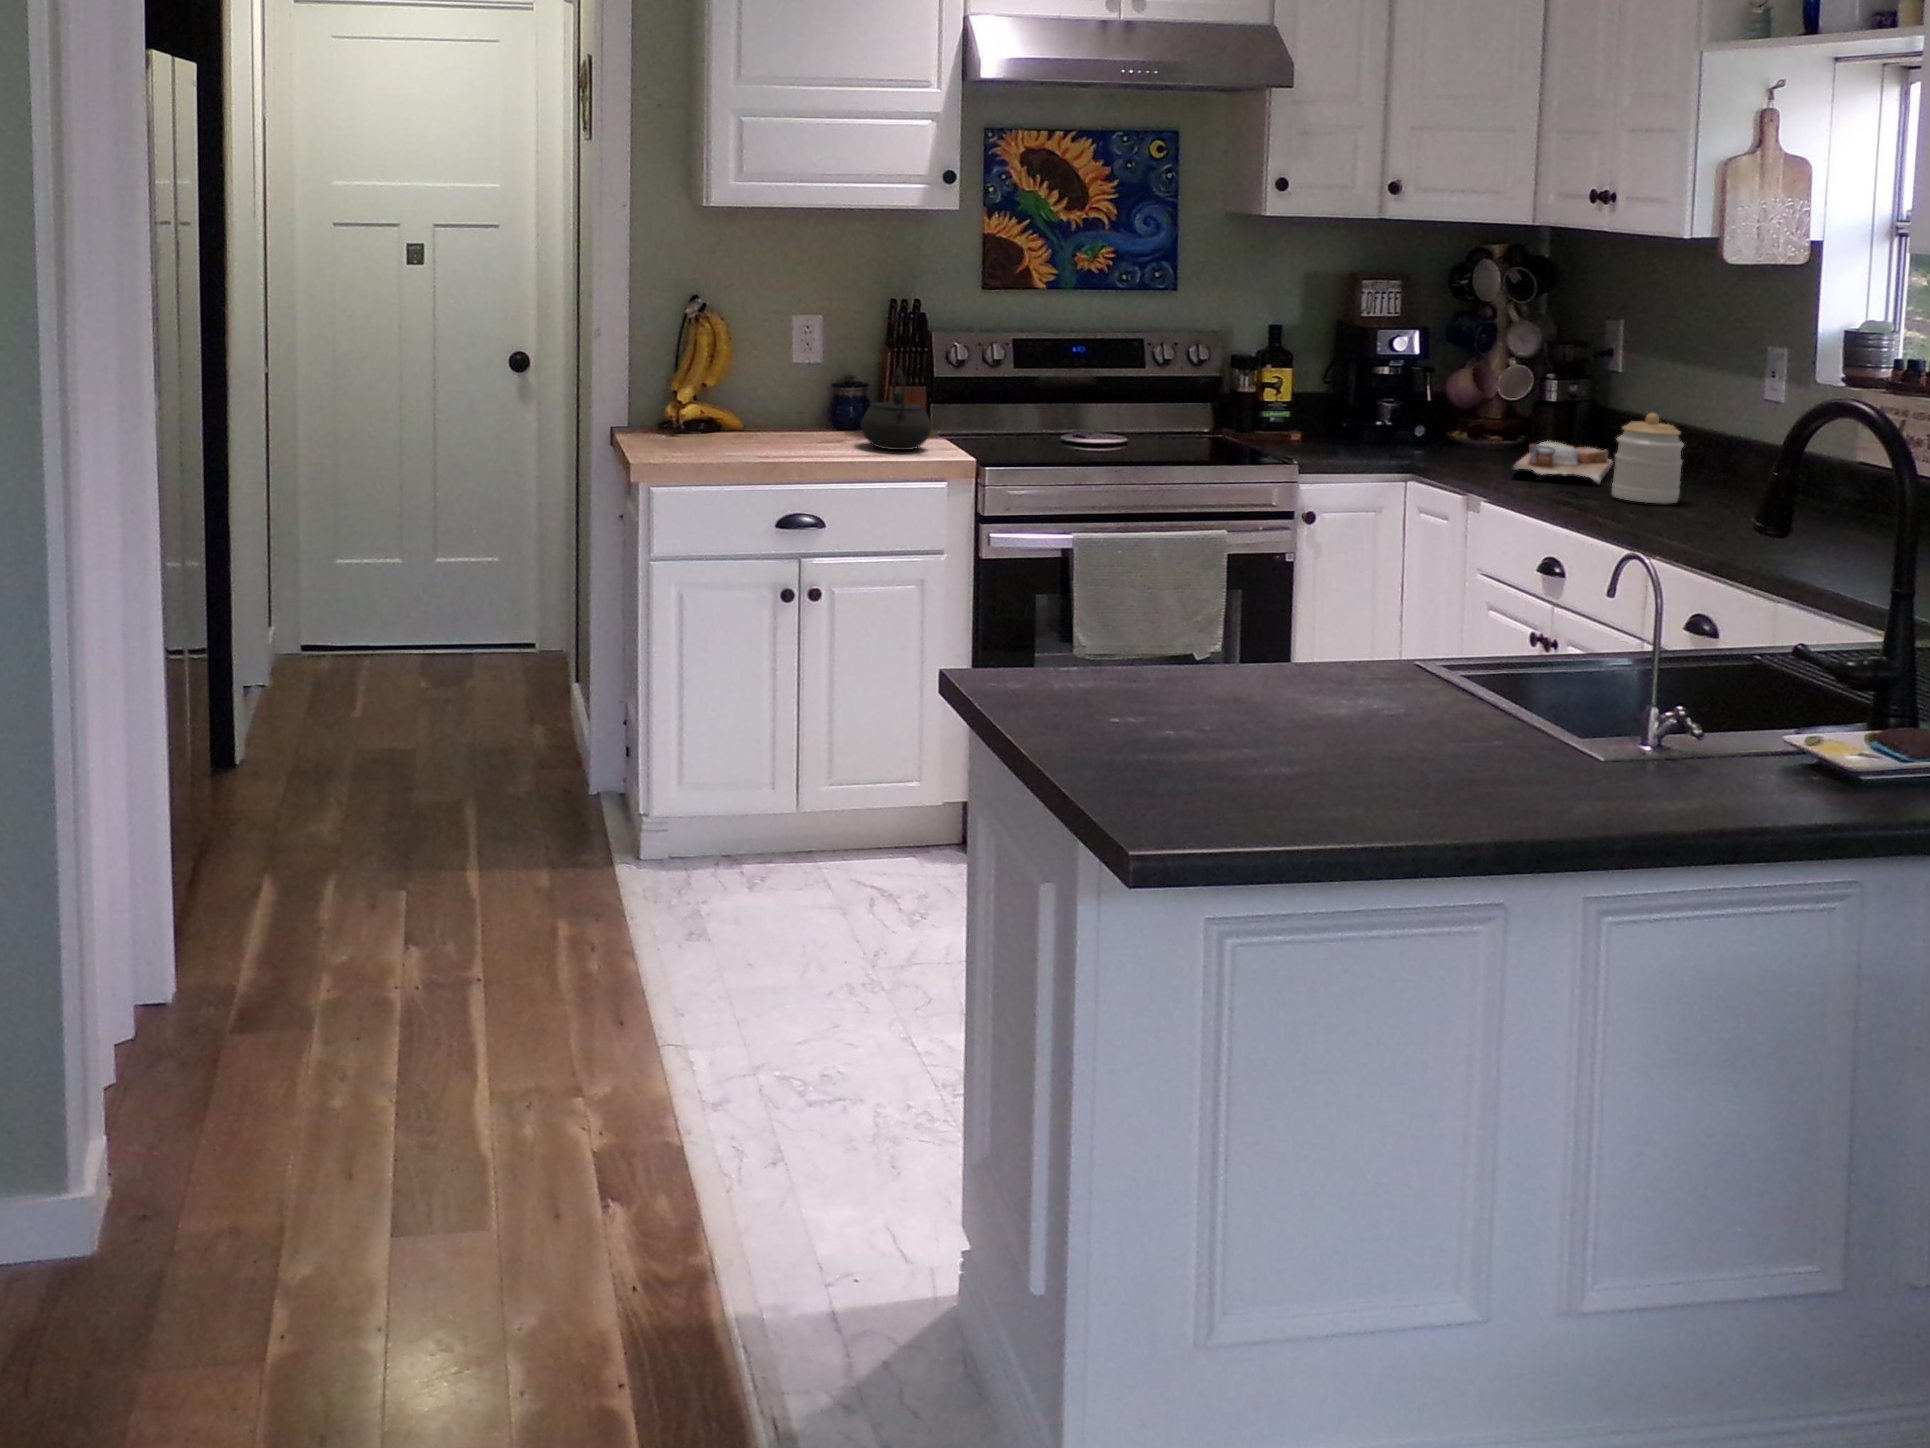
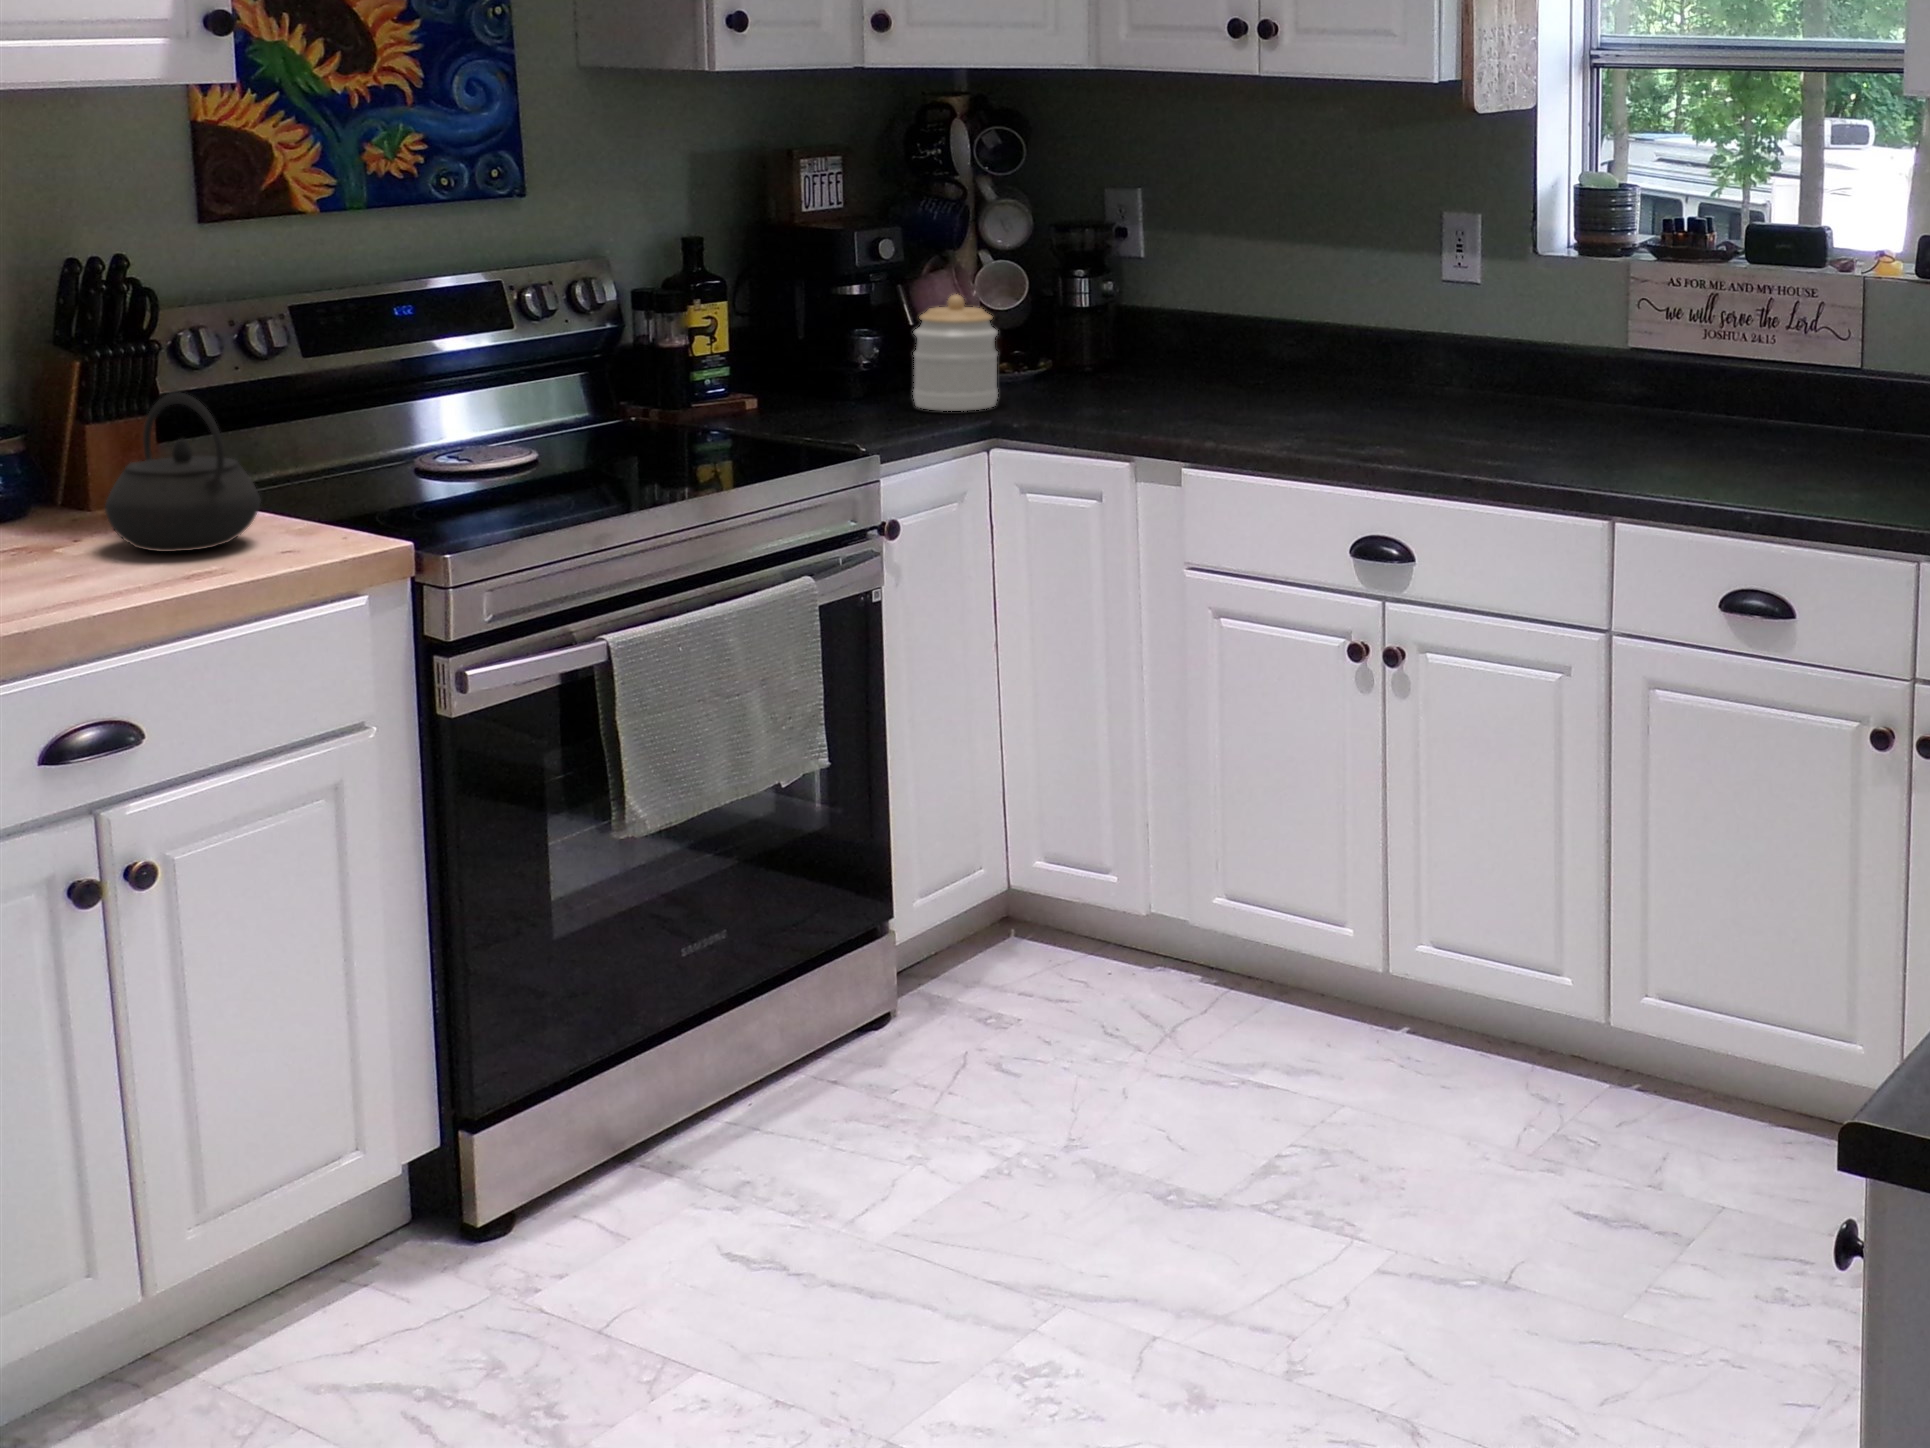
jar: present [1612,413,1684,504] -> present [913,294,998,411]
cutting board: present [1511,441,1613,484] -> none [1103,364,1289,417]

